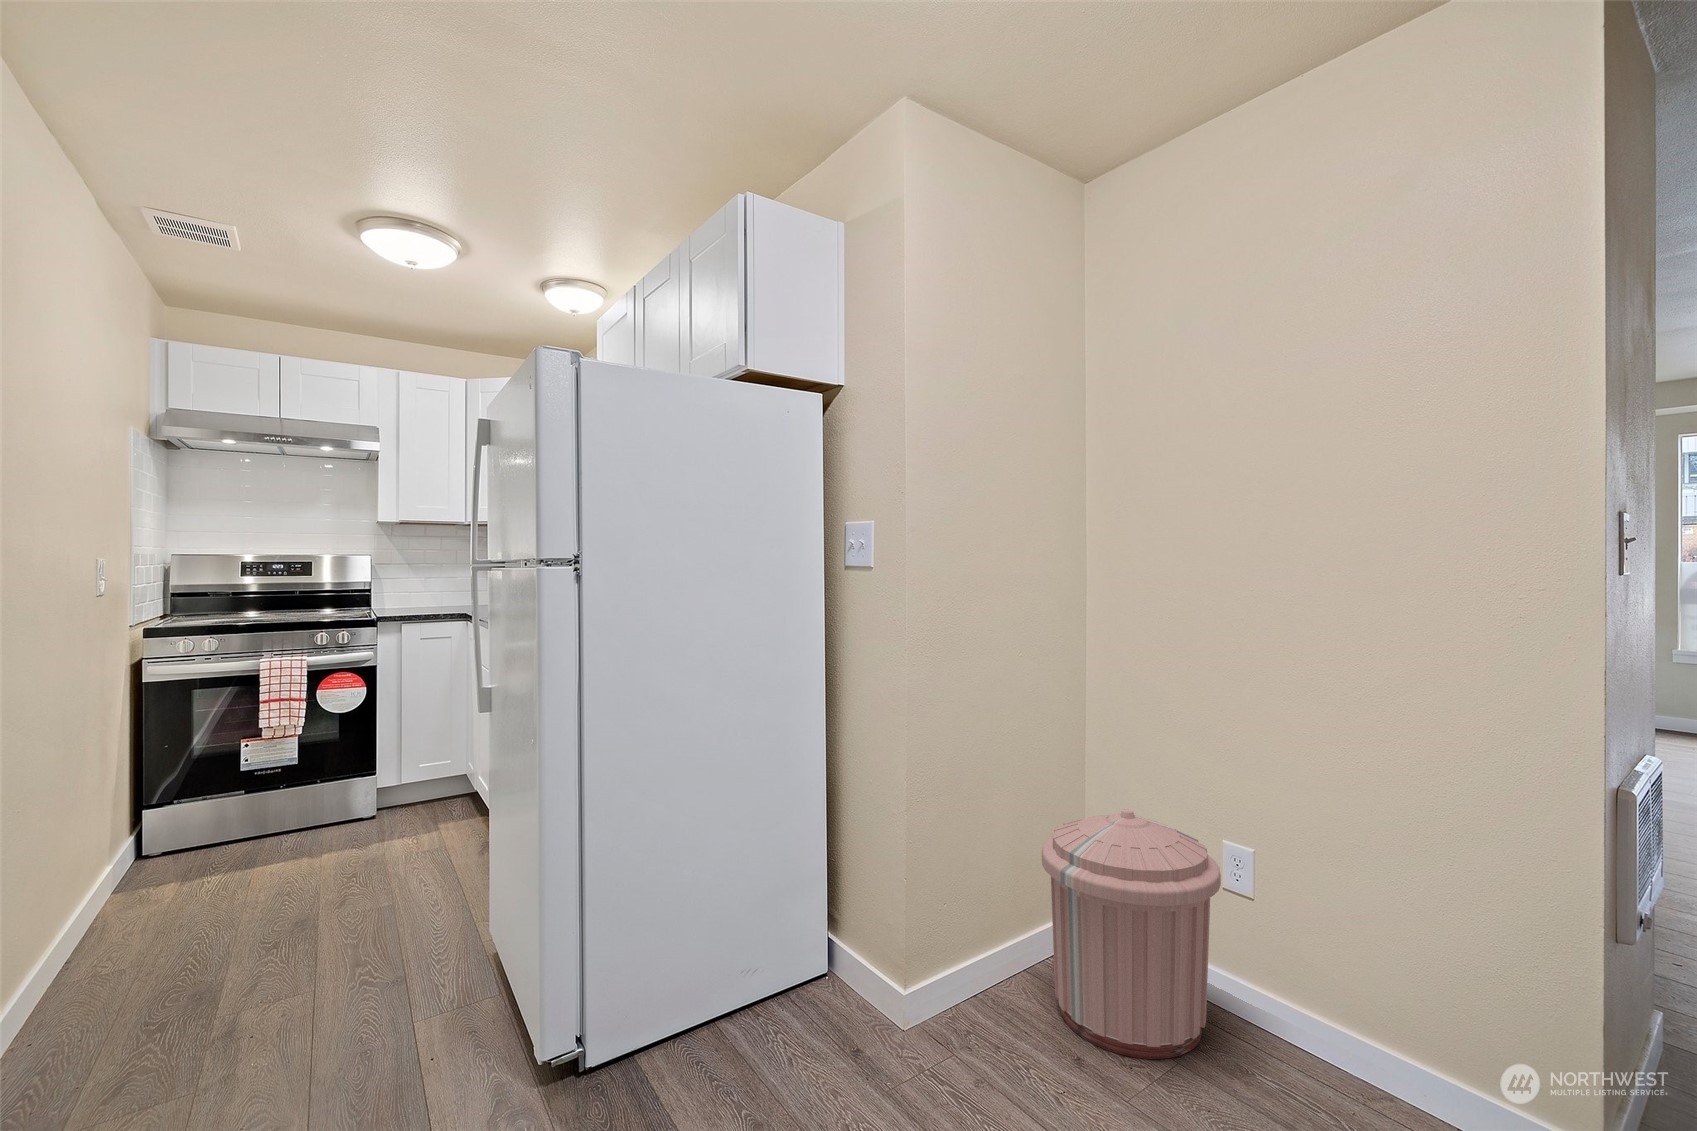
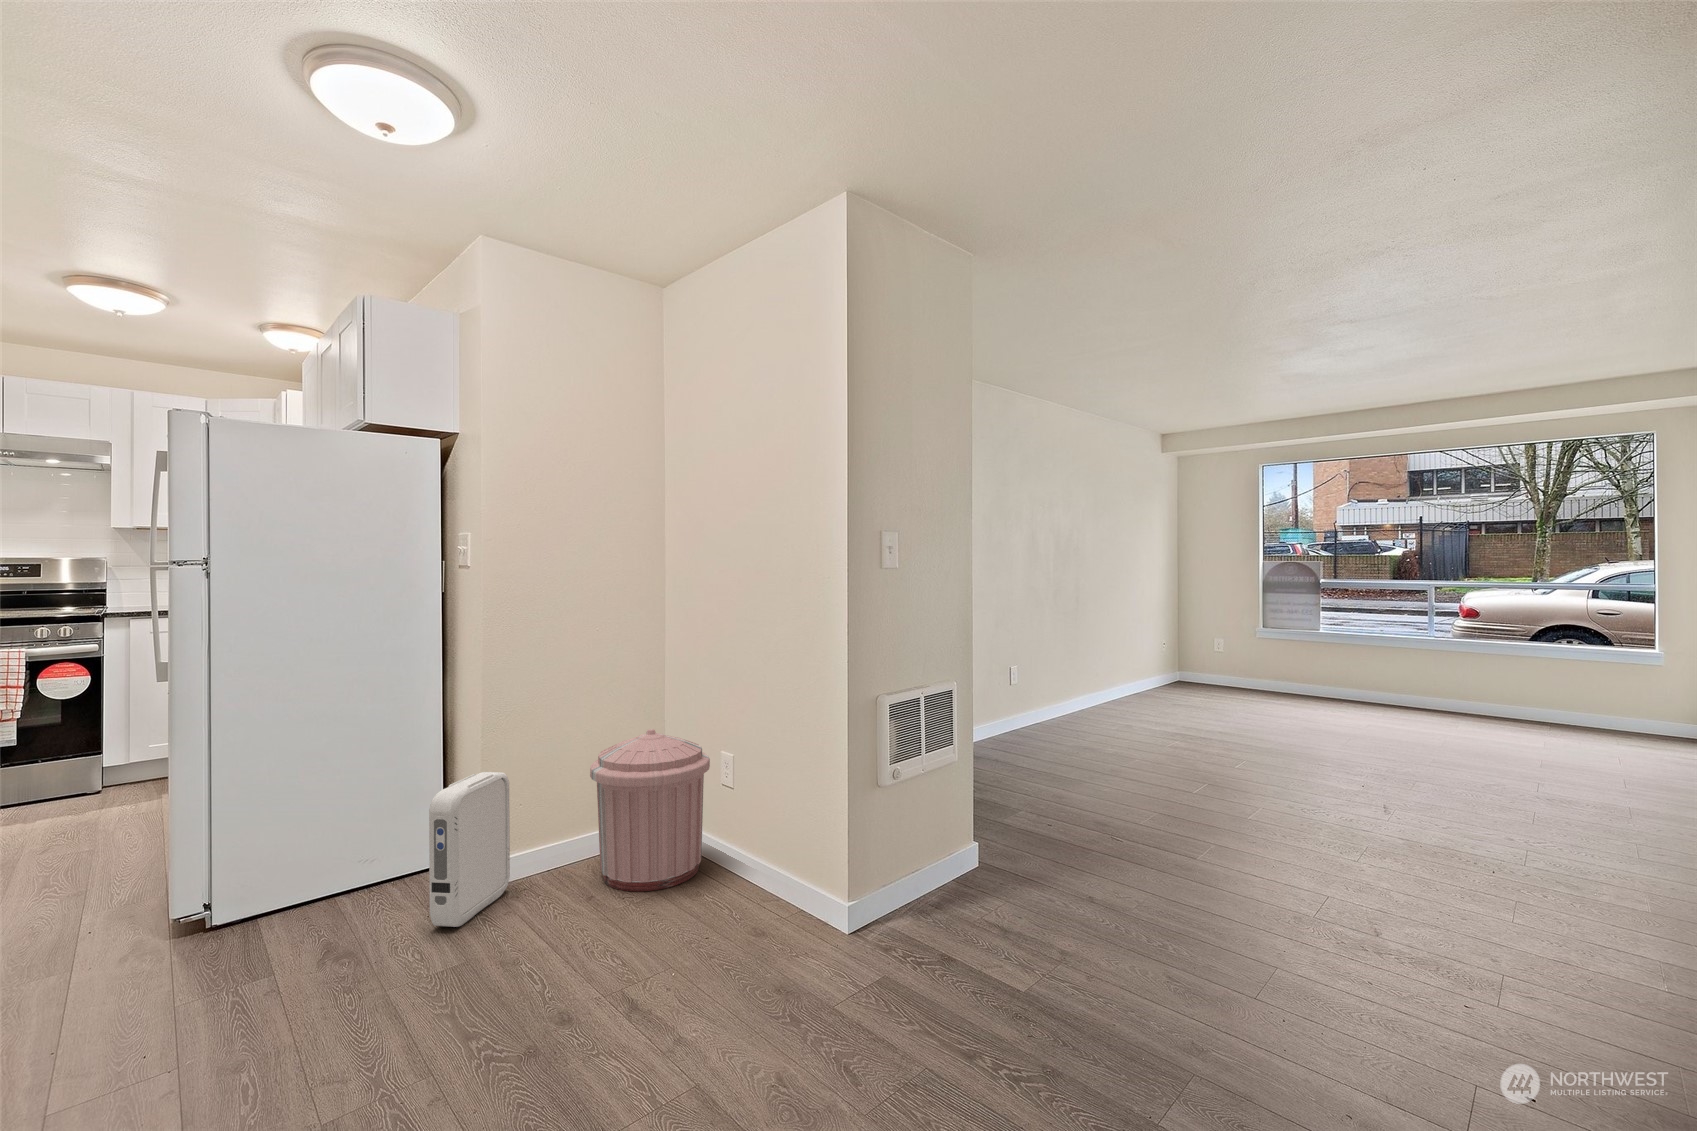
air purifier: none [888,865,948,1112] -> present [429,772,510,927]

